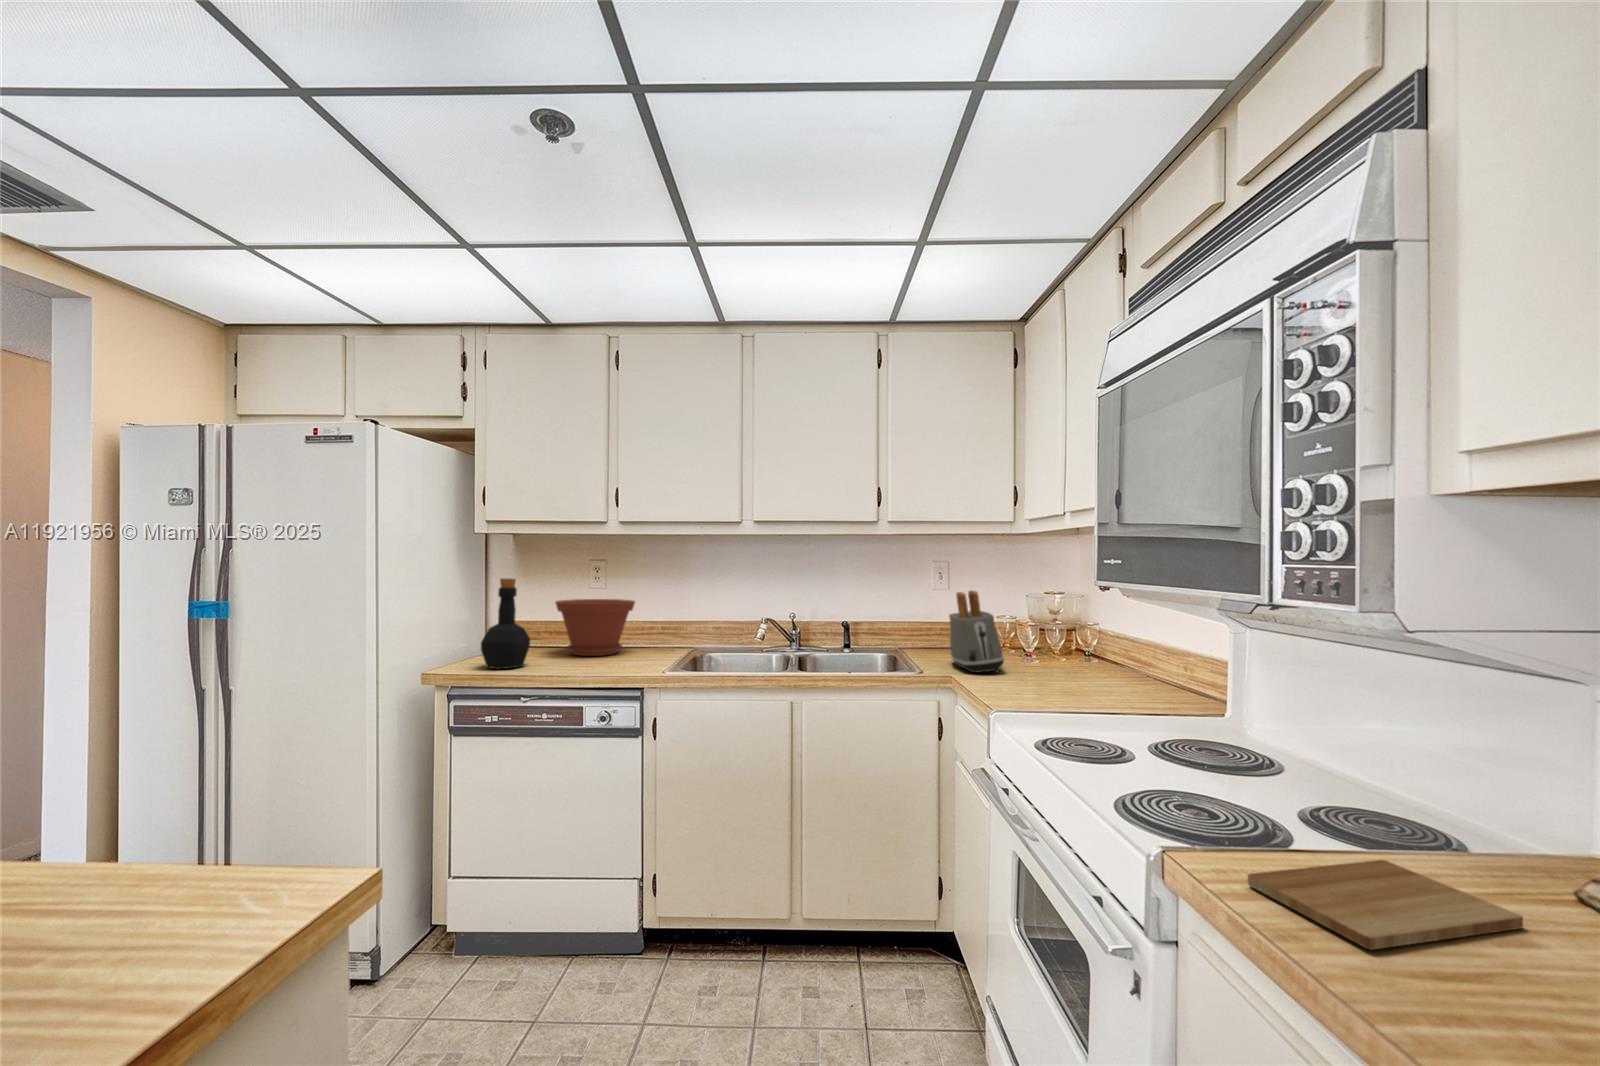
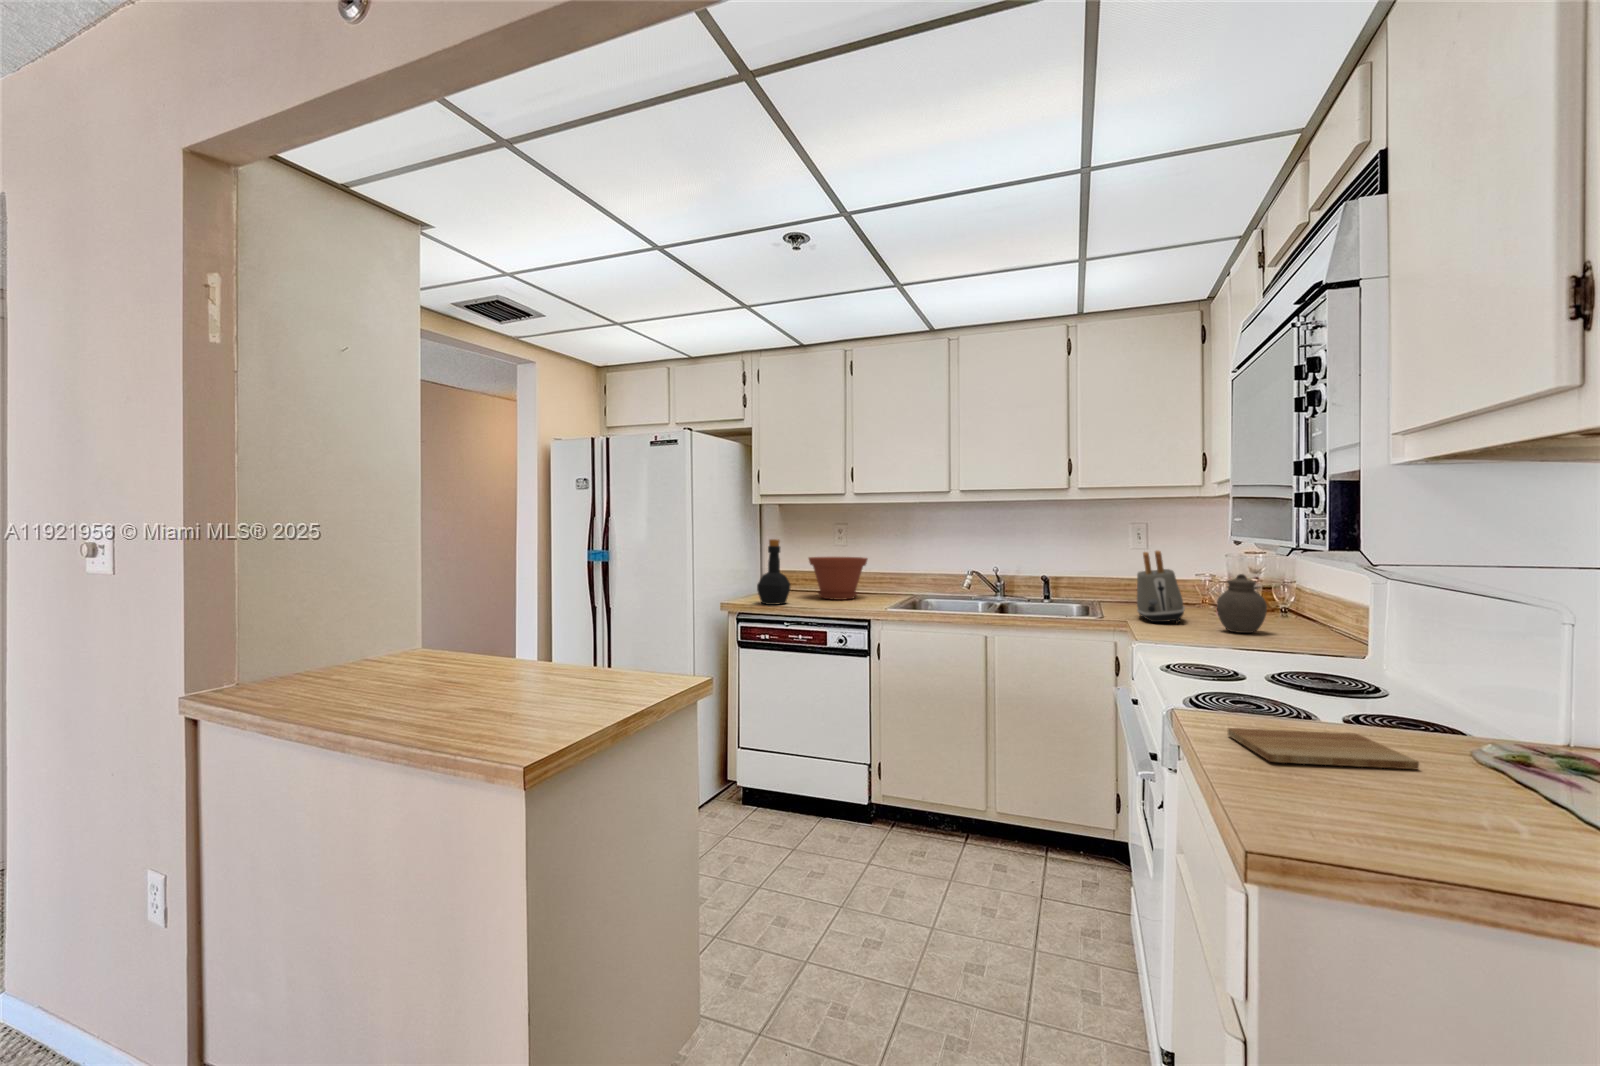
jar: none [1042,617,1092,683] -> present [1216,574,1267,633]

